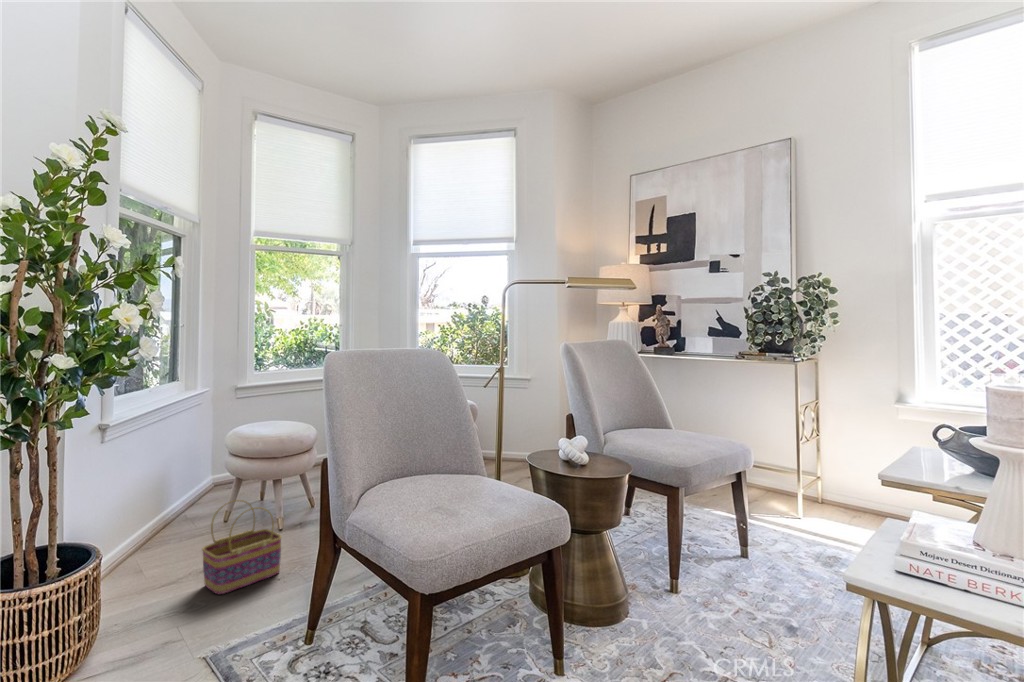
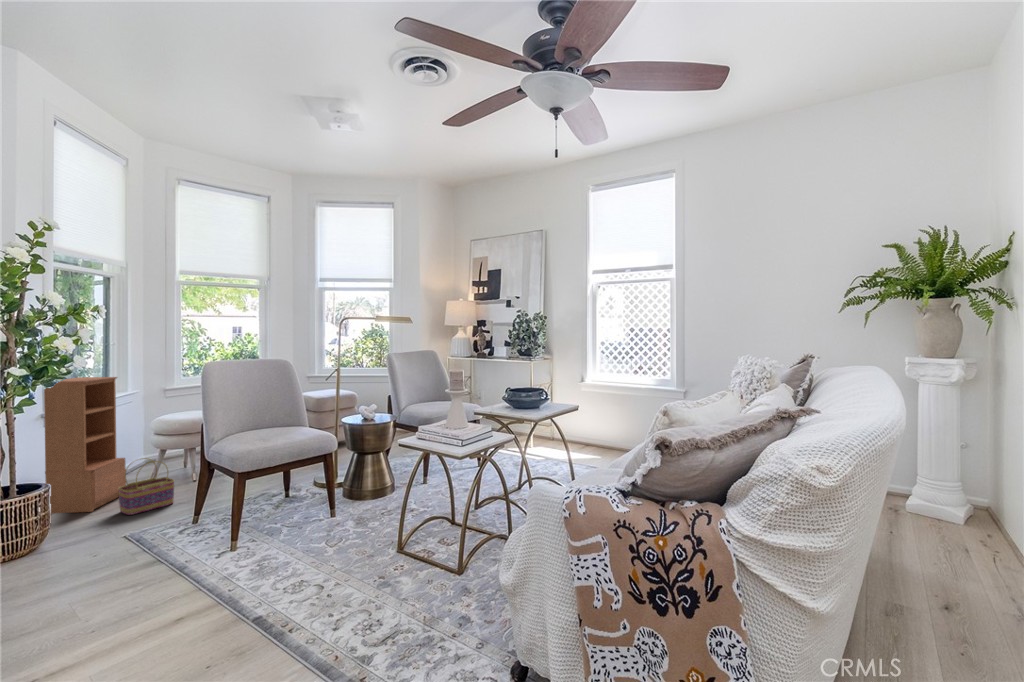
bookcase: none [95,371,208,583] -> present [44,377,126,514]

